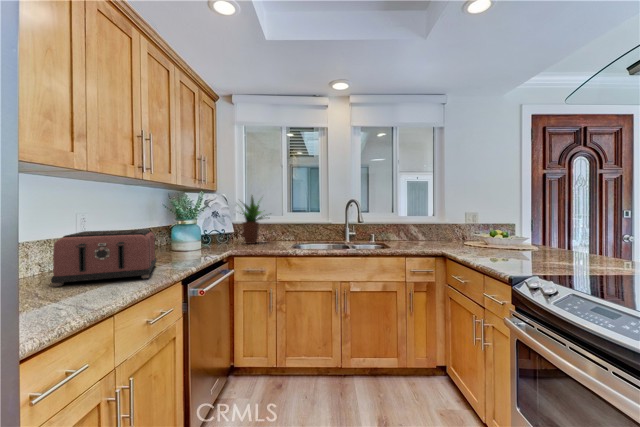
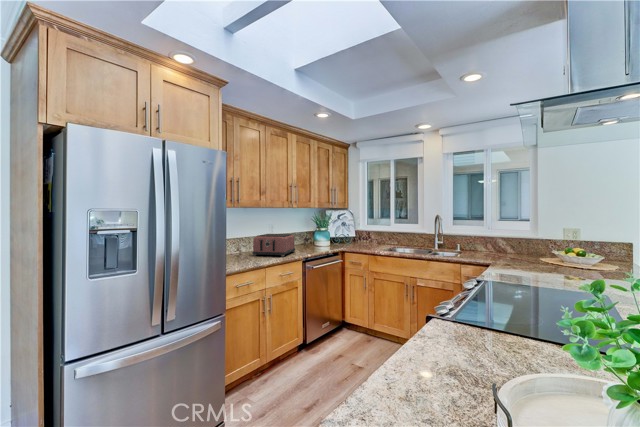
potted plant: present [240,197,265,244] -> none [352,211,382,245]

